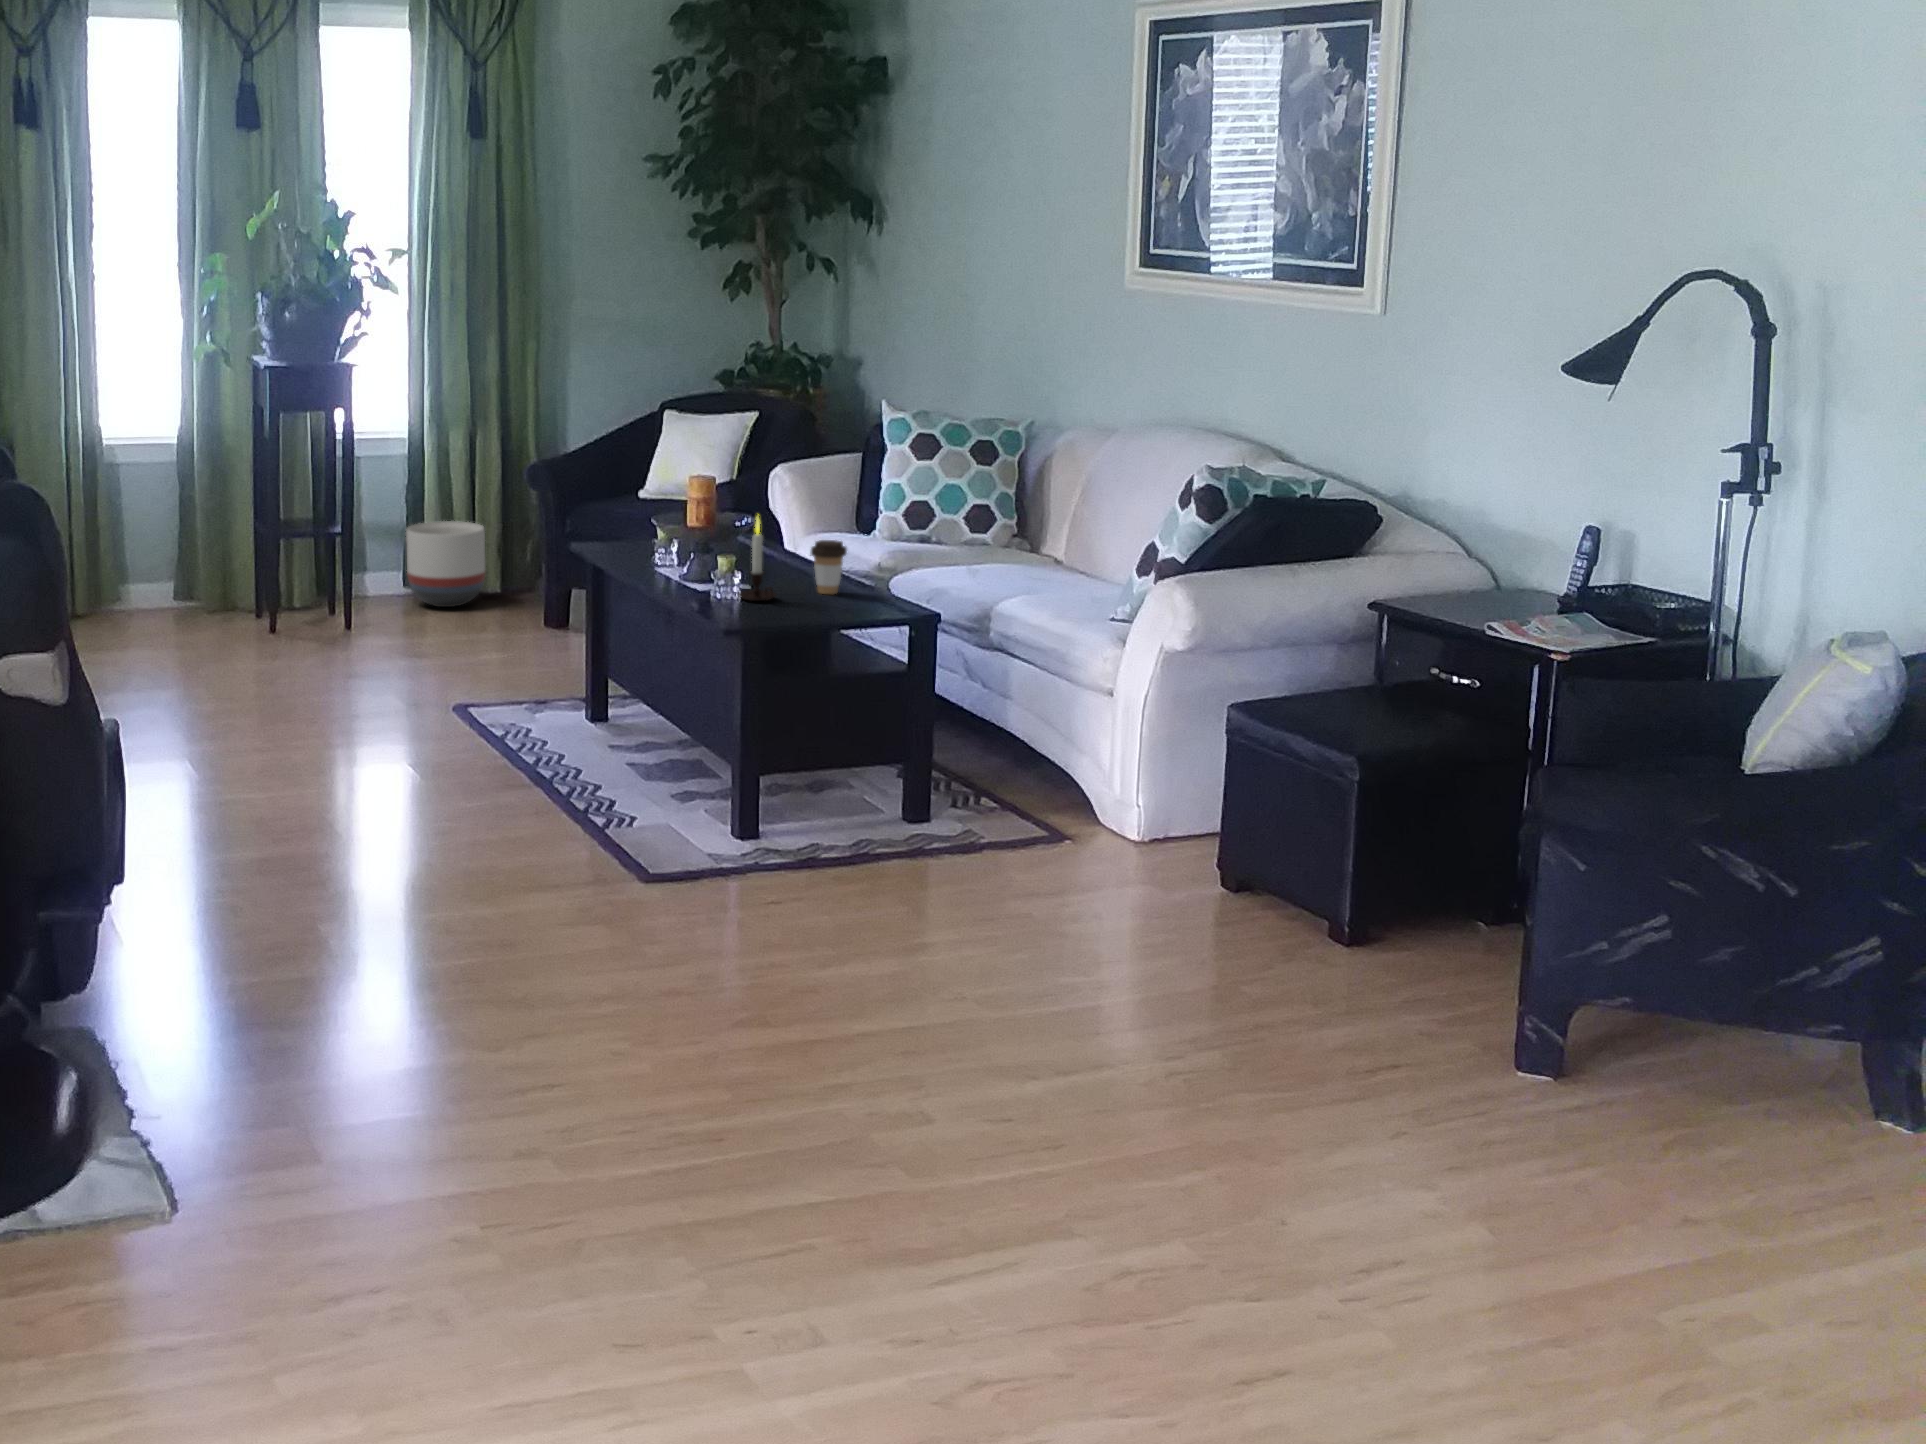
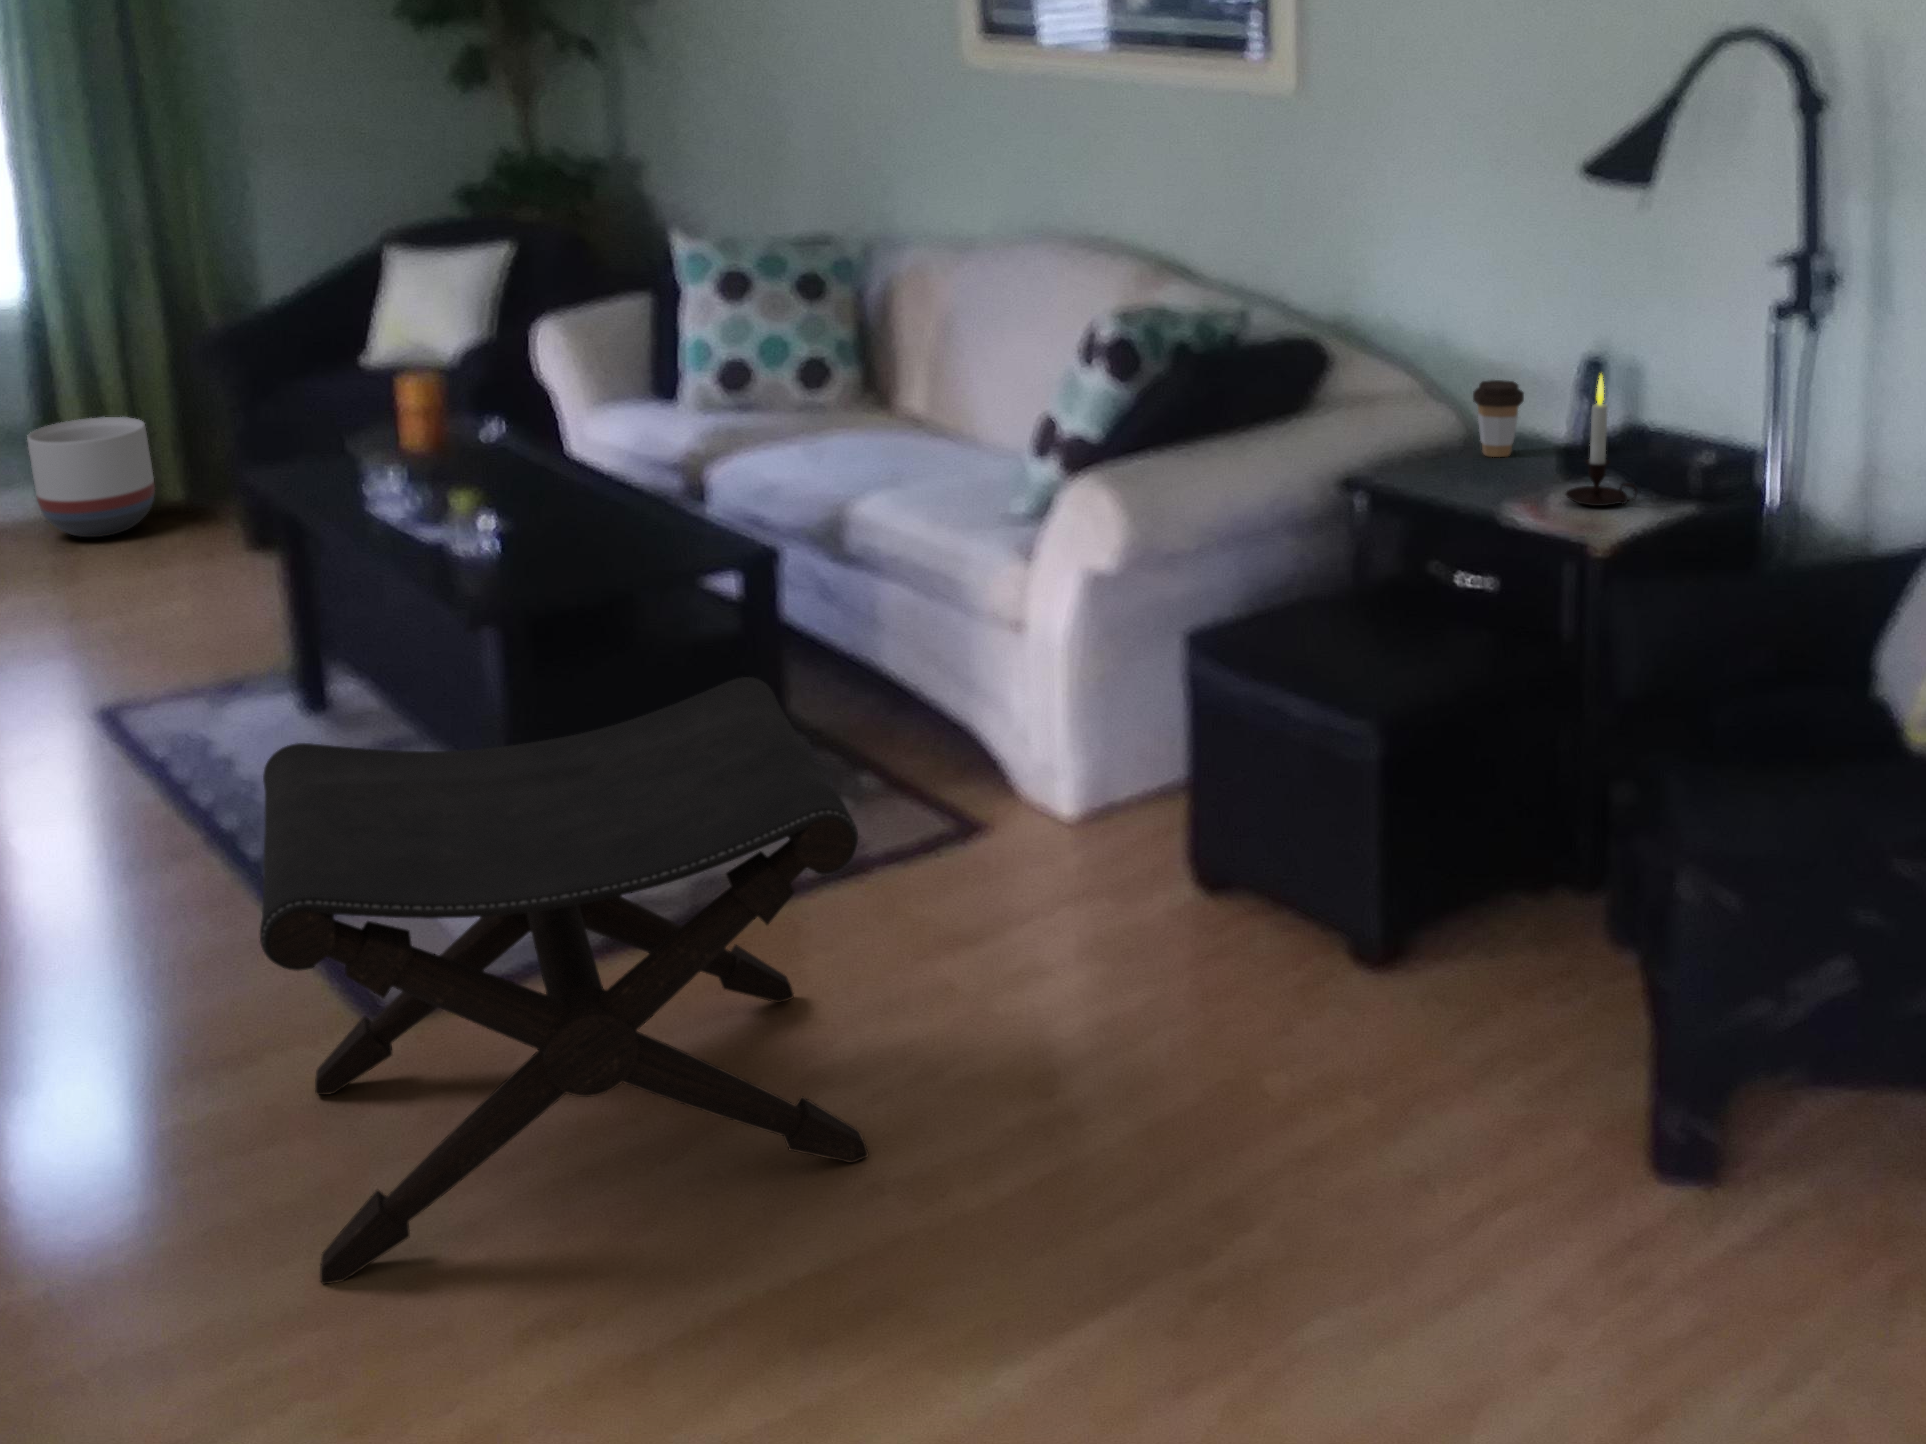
candle: present [738,517,776,601] -> present [1566,375,1637,506]
coffee cup: present [811,540,847,594] -> present [1473,380,1524,457]
footstool: none [602,677,973,996] -> present [260,677,868,1284]

